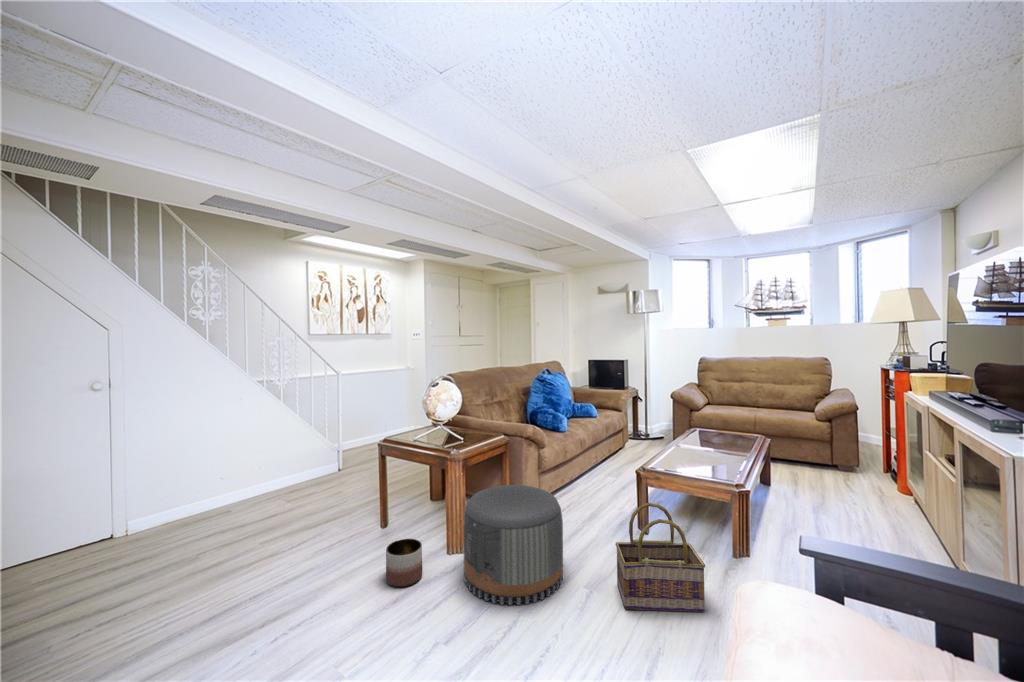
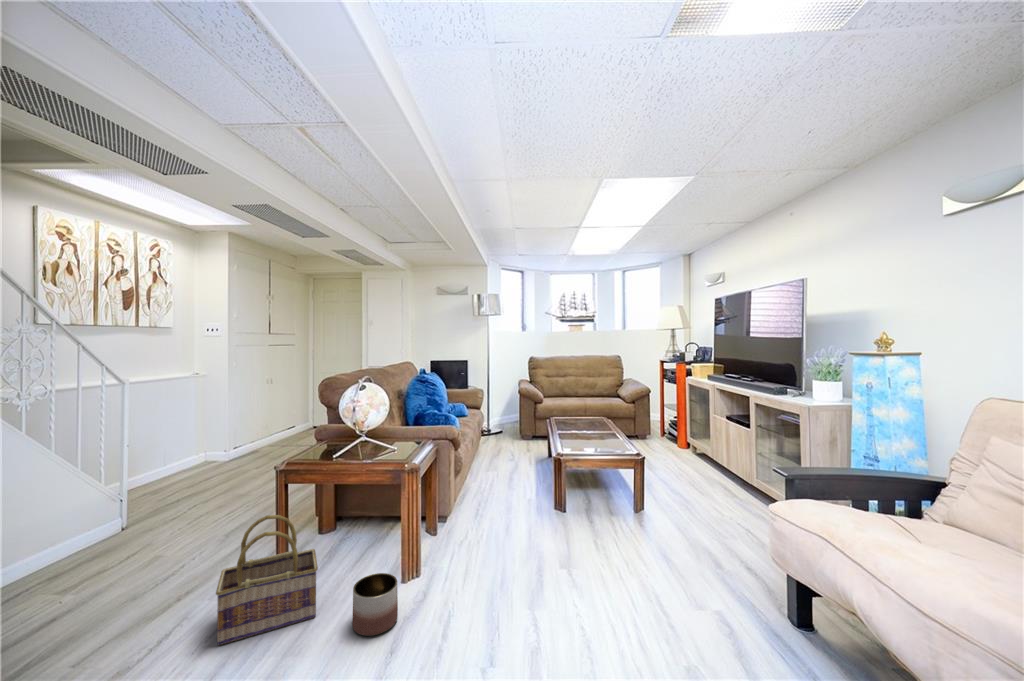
pouf: present [463,485,563,605] -> none [437,486,540,611]
basket: present [616,503,705,612] -> present [216,515,318,645]

